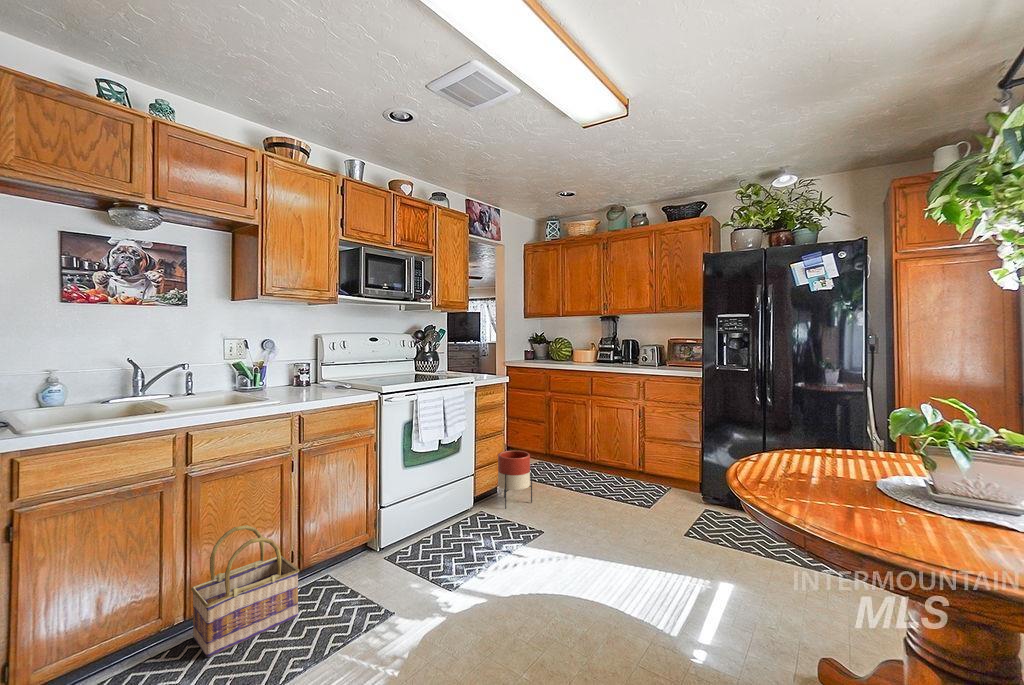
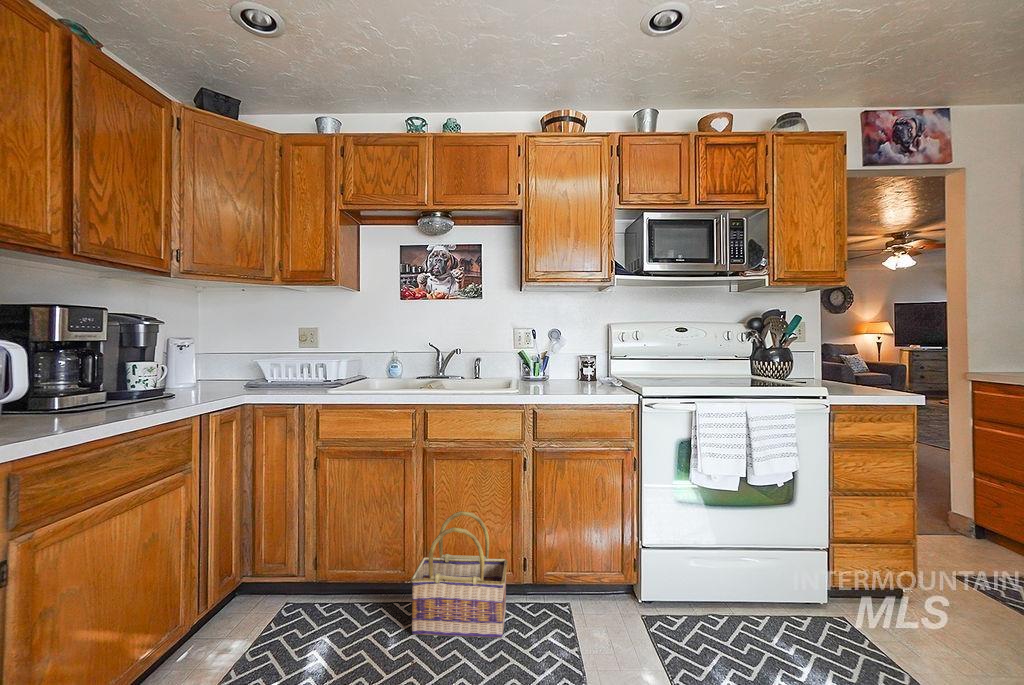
planter: present [498,451,532,509] -> none [886,523,976,644]

